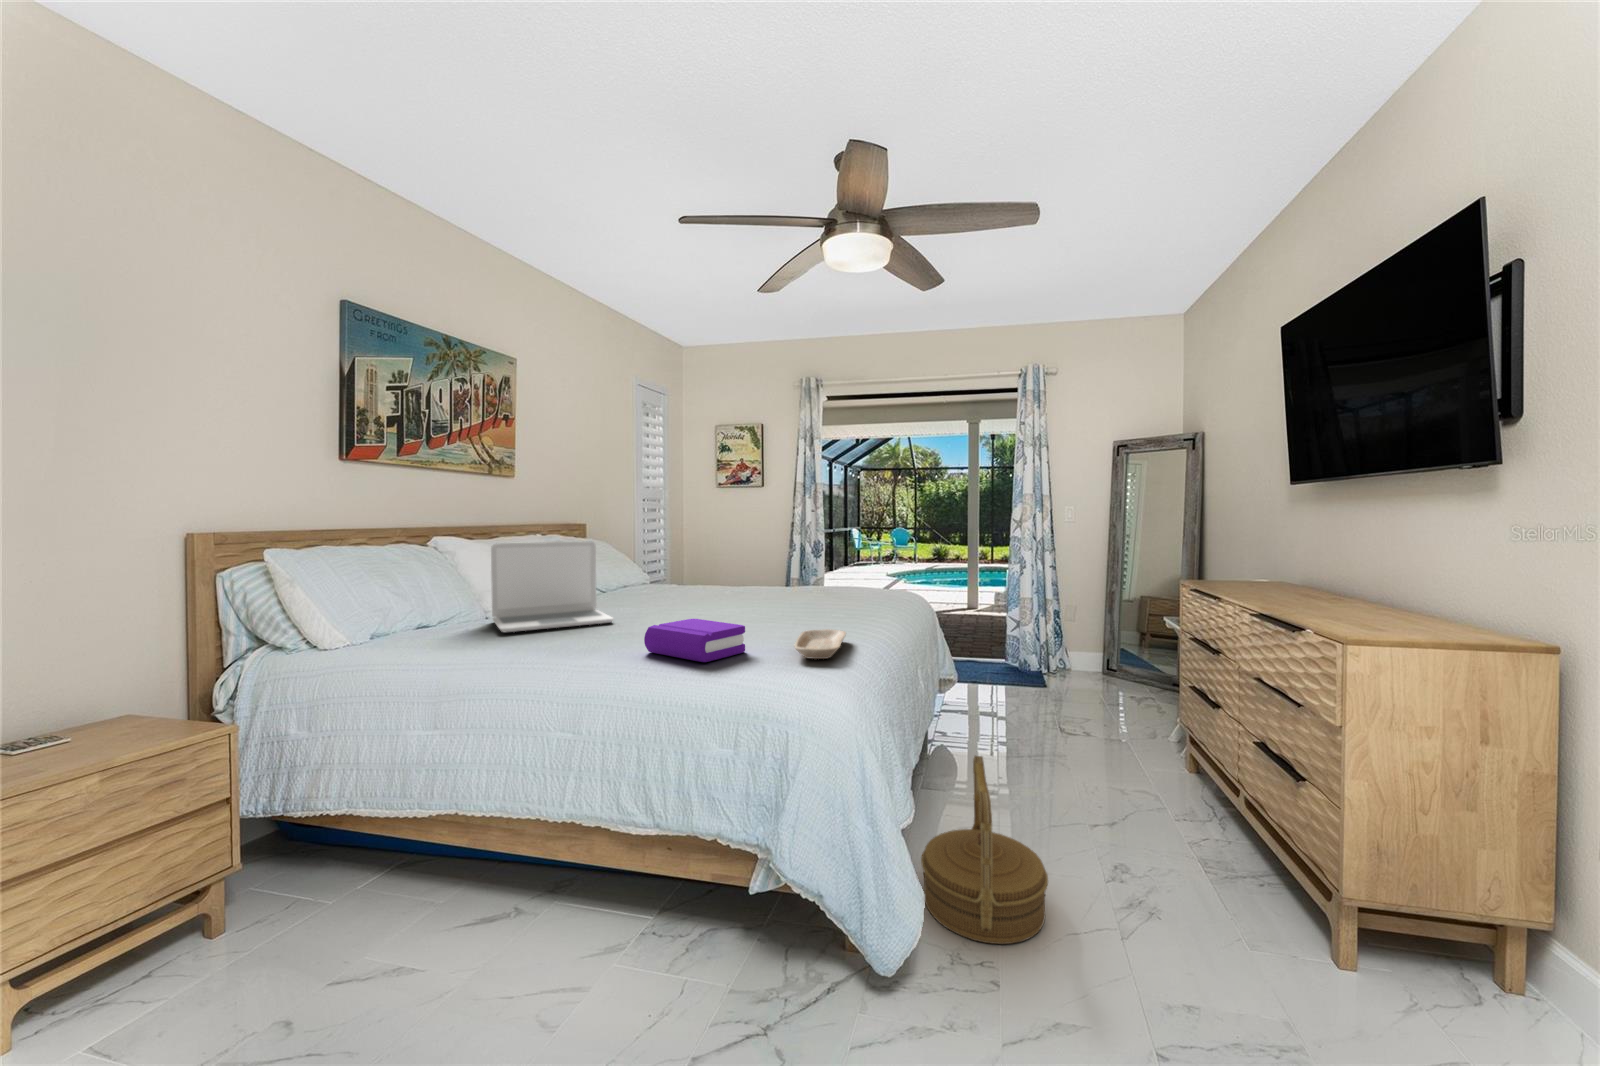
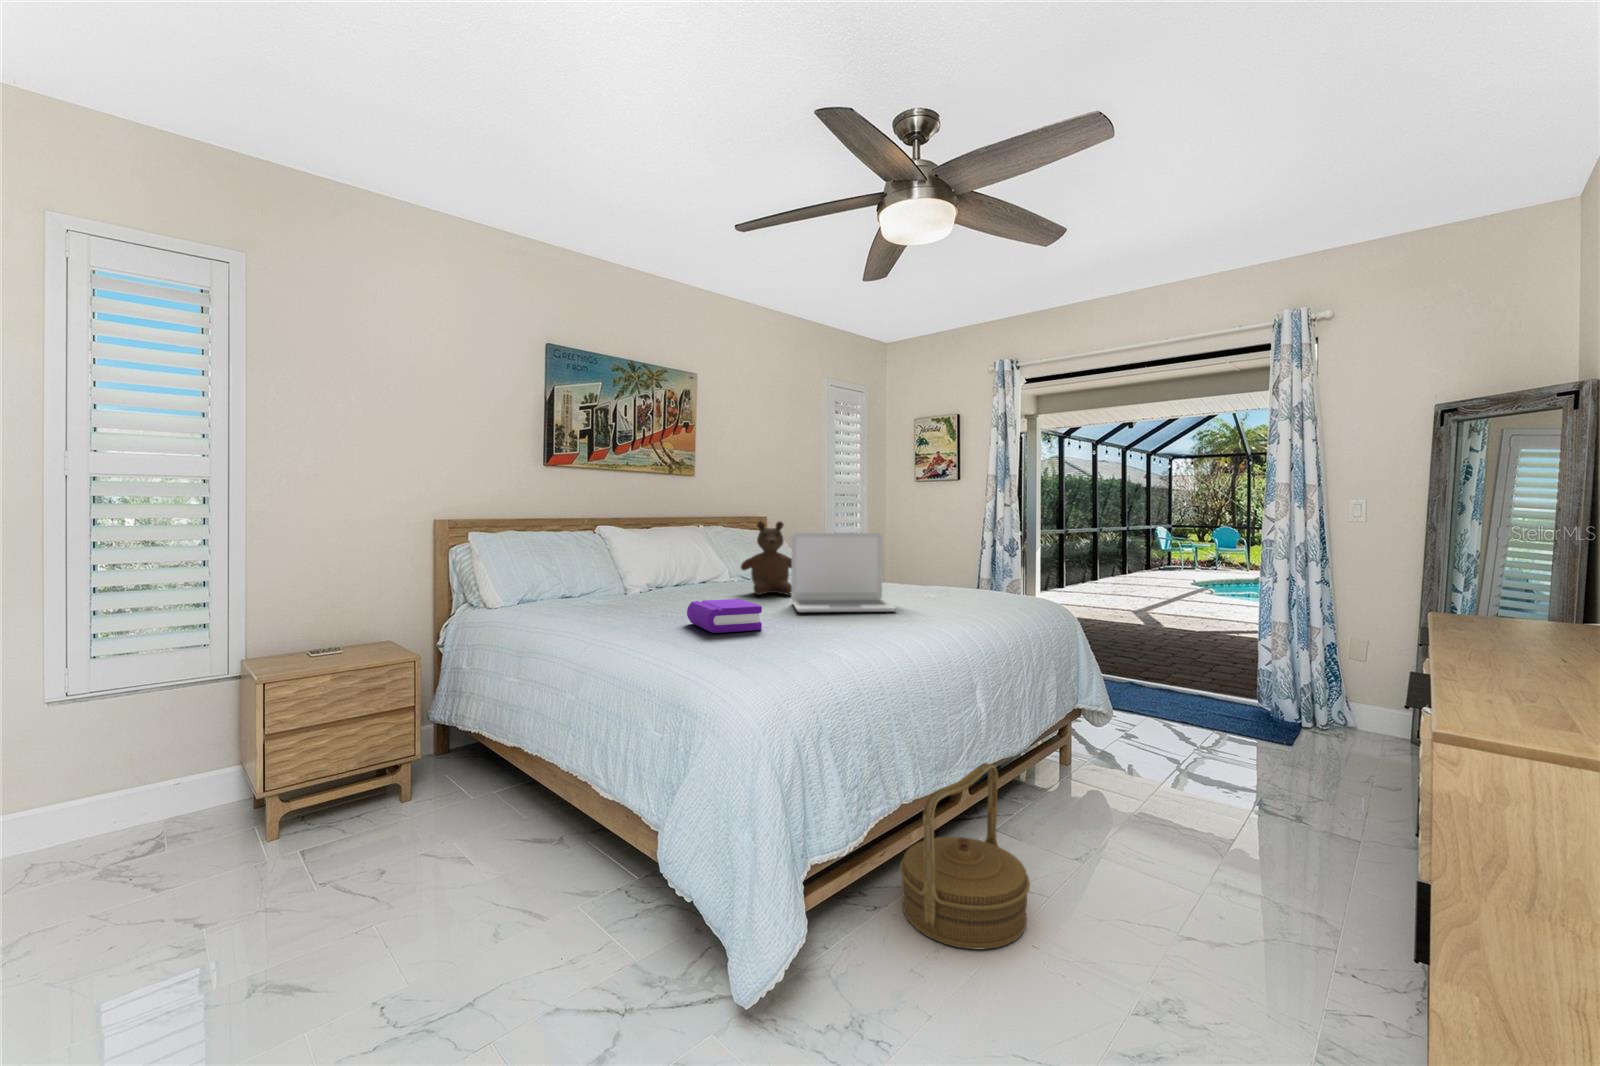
teddy bear: none [626,529,690,610] -> present [740,521,792,595]
laptop: present [491,542,613,632] -> present [792,533,895,612]
tray: present [794,629,846,659] -> none [786,618,864,640]

